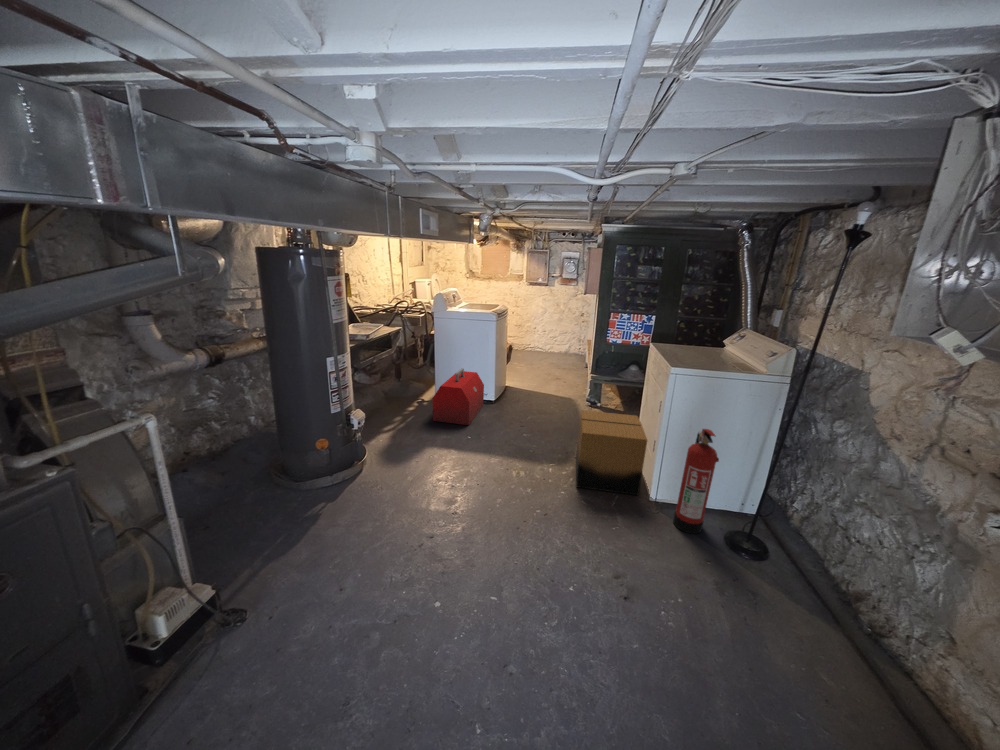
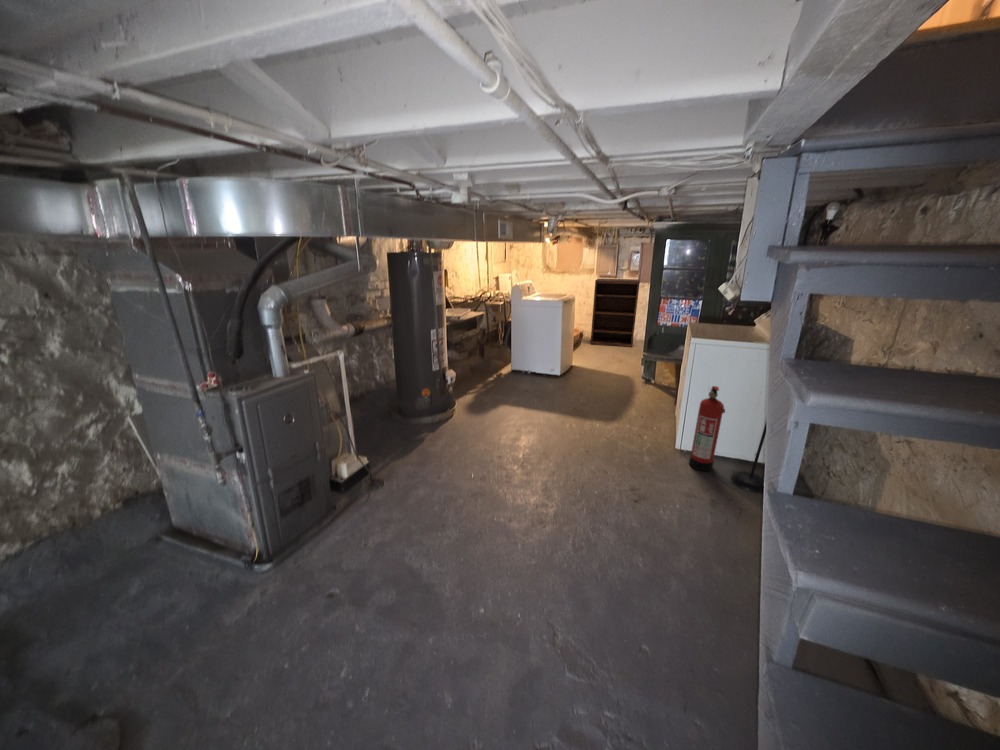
shelving unit: none [523,286,575,363] -> present [590,279,640,347]
toolbox: present [433,368,484,425] -> none [507,346,550,391]
cardboard box: present [576,410,647,495] -> none [614,377,672,444]

